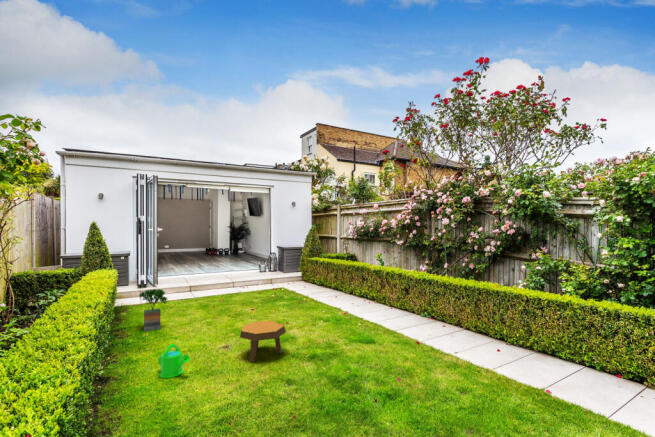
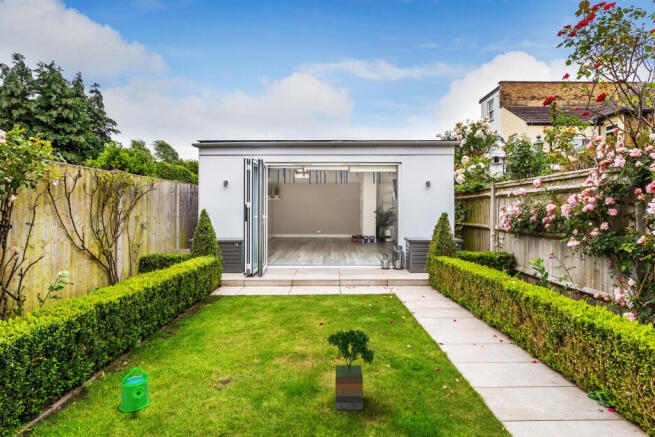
potted tree: present [139,289,167,331] -> present [327,329,375,410]
footstool: present [240,321,286,362] -> none [221,353,284,418]

